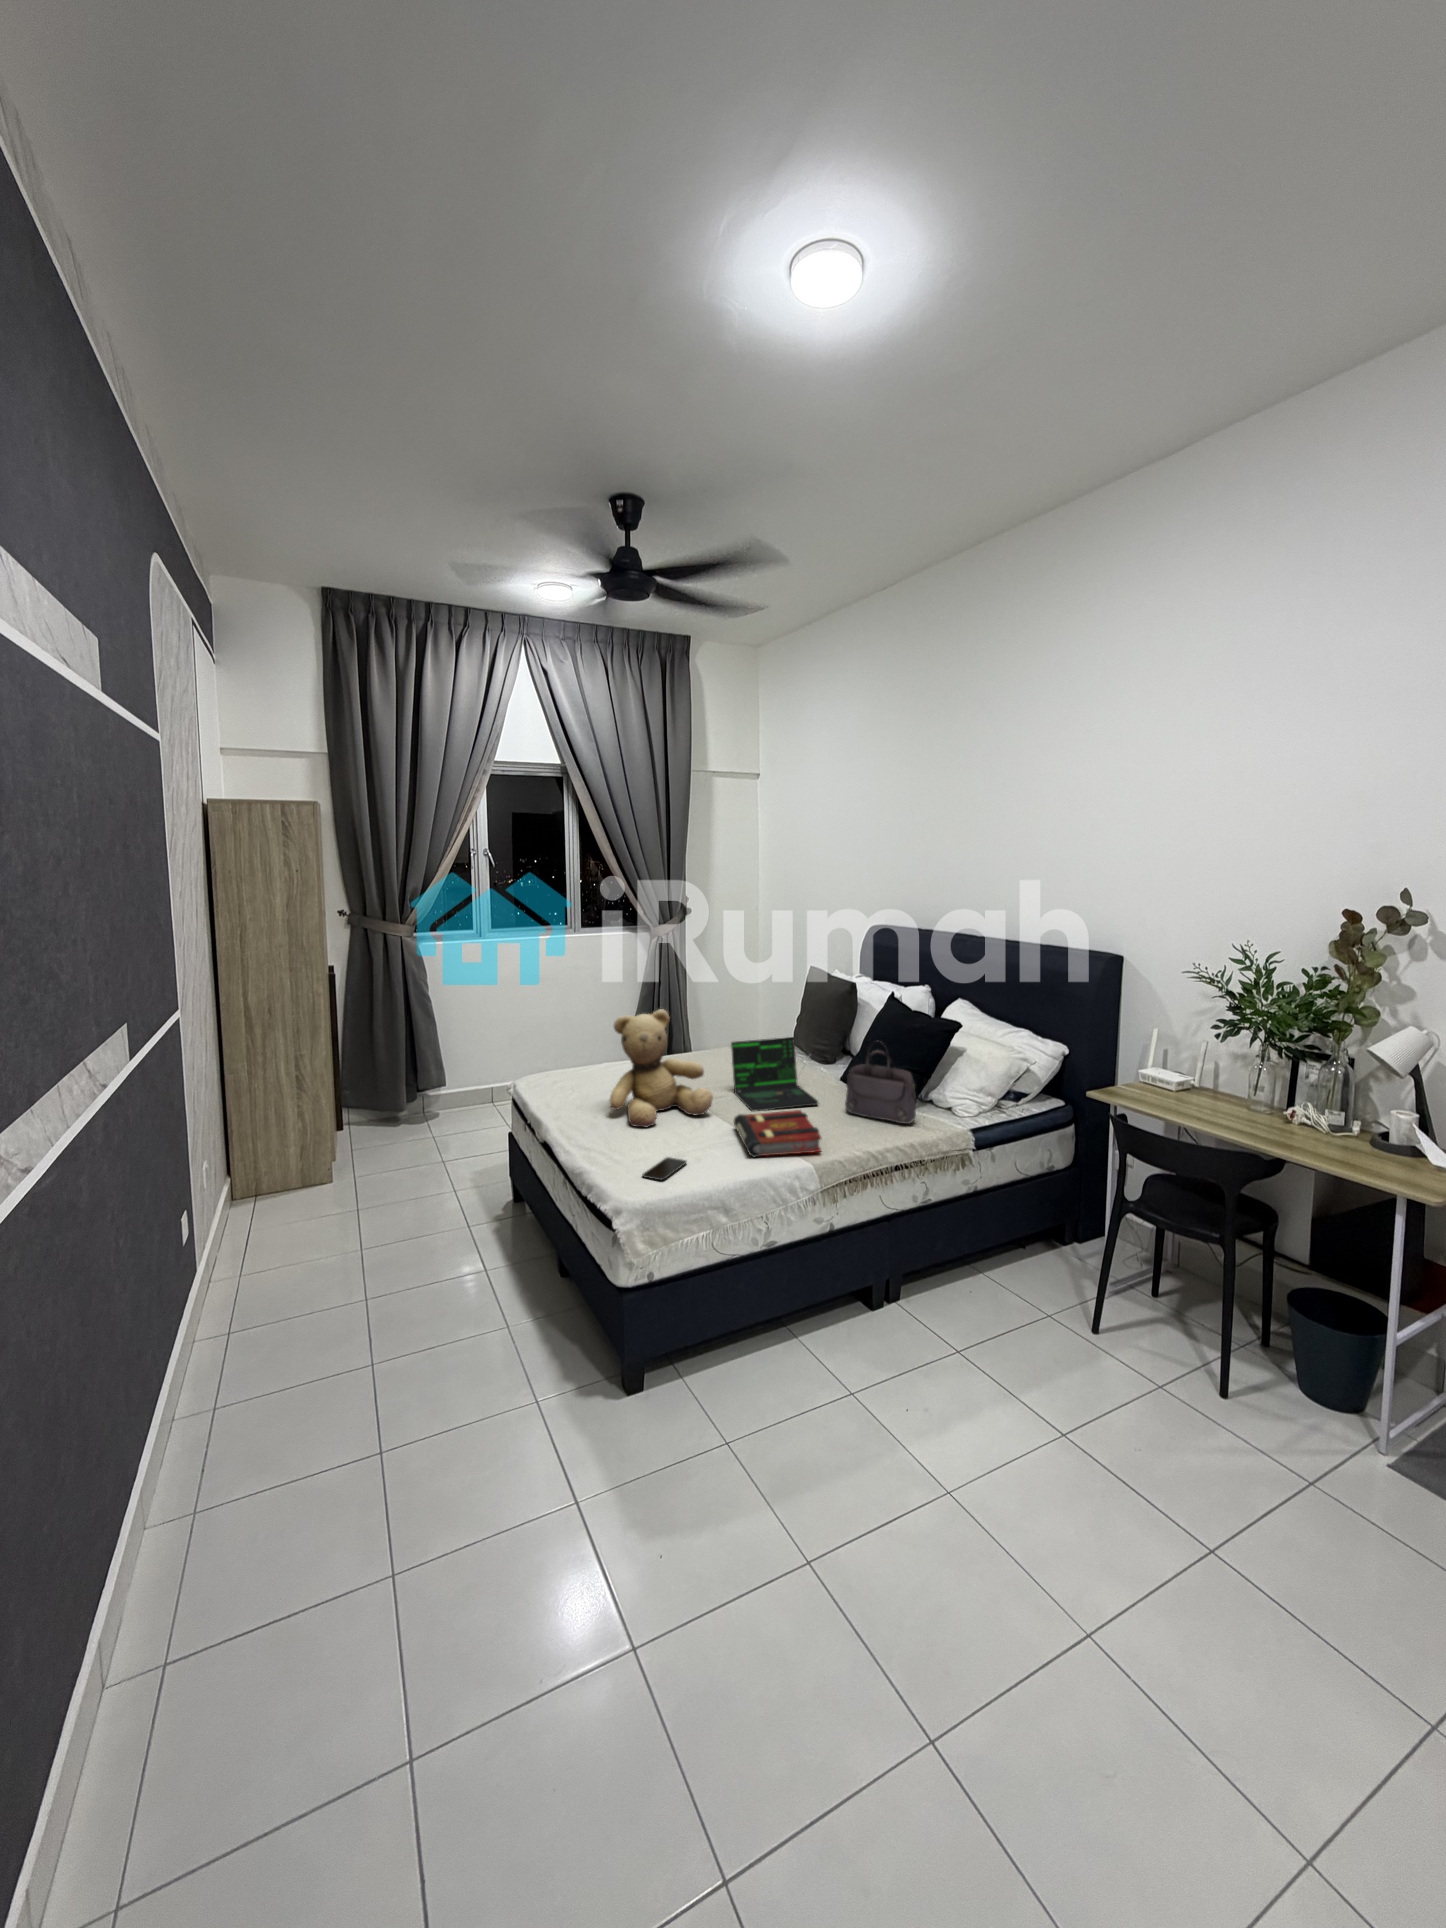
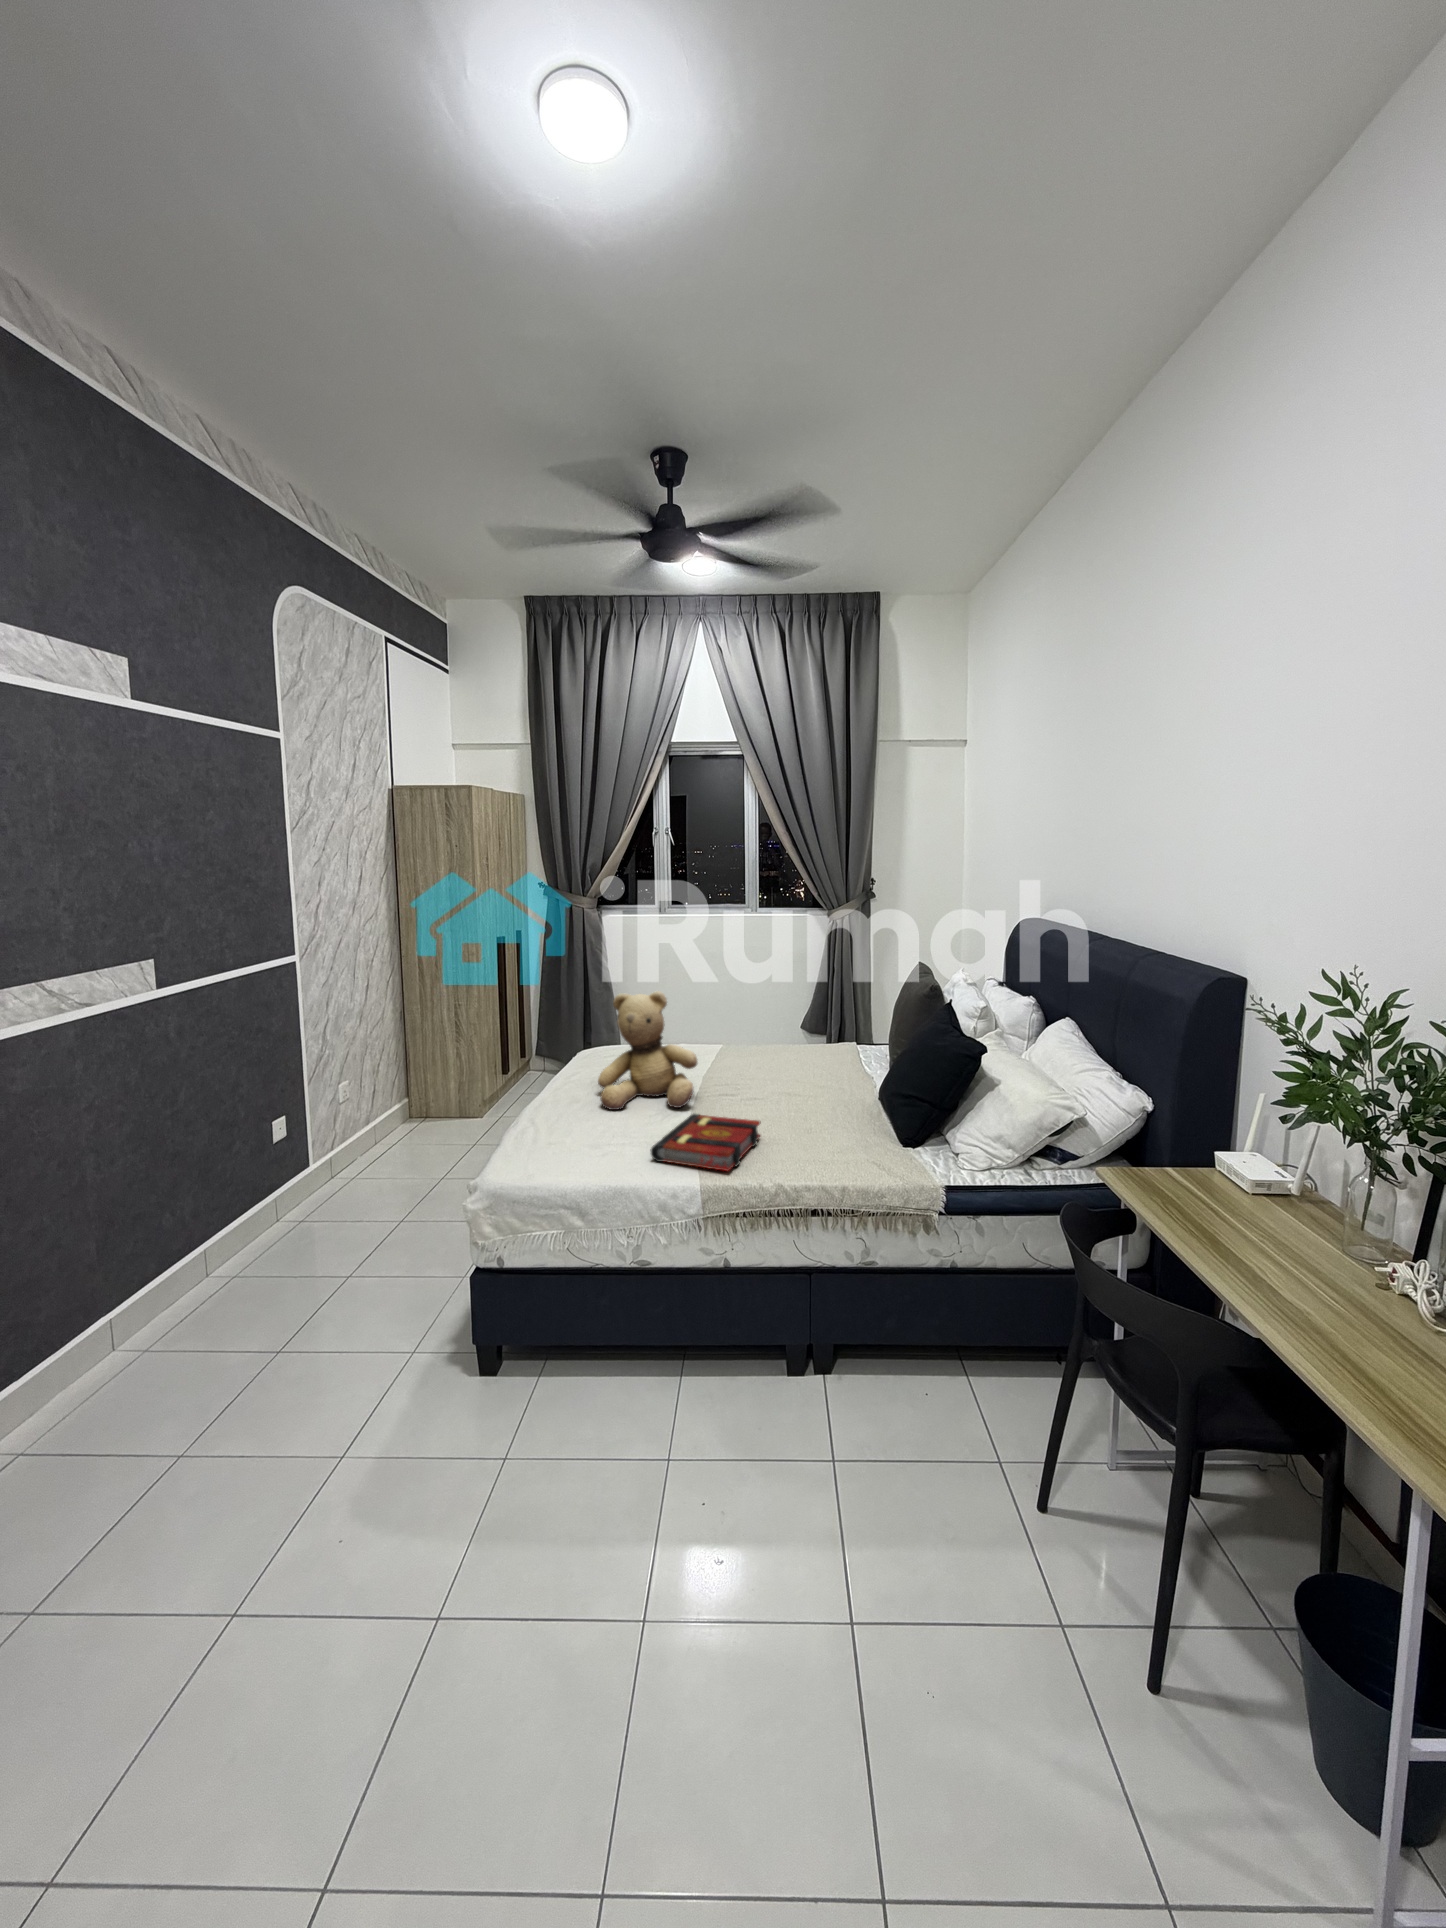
laptop: present [731,1037,818,1112] -> none [737,1035,846,1120]
handbag: present [845,1049,916,1124] -> none [834,1054,900,1163]
smartphone: present [642,1157,686,1180] -> none [529,1143,588,1164]

